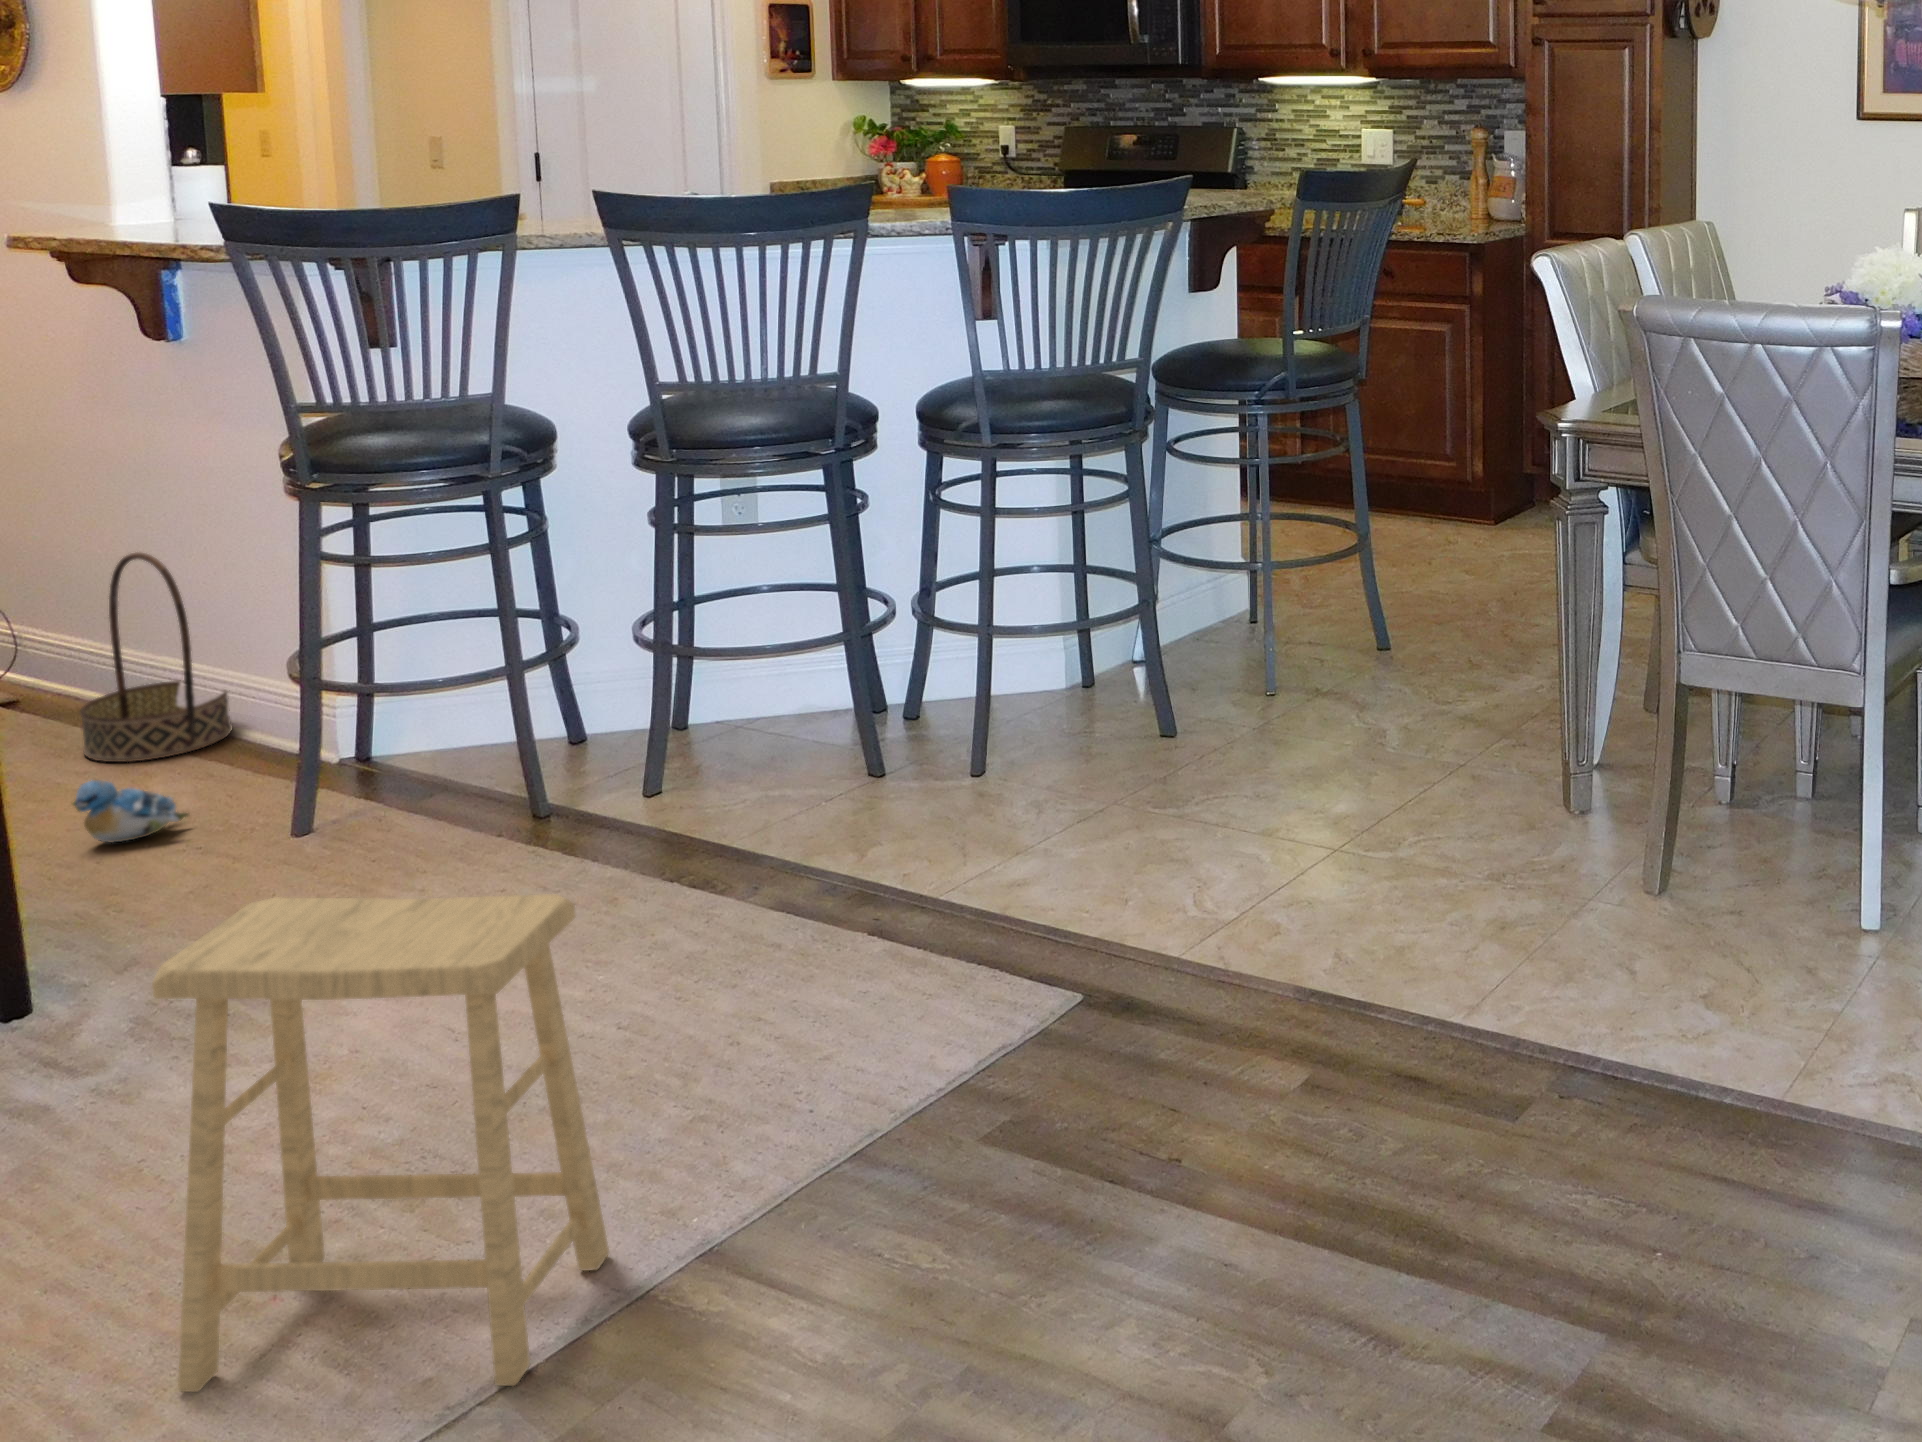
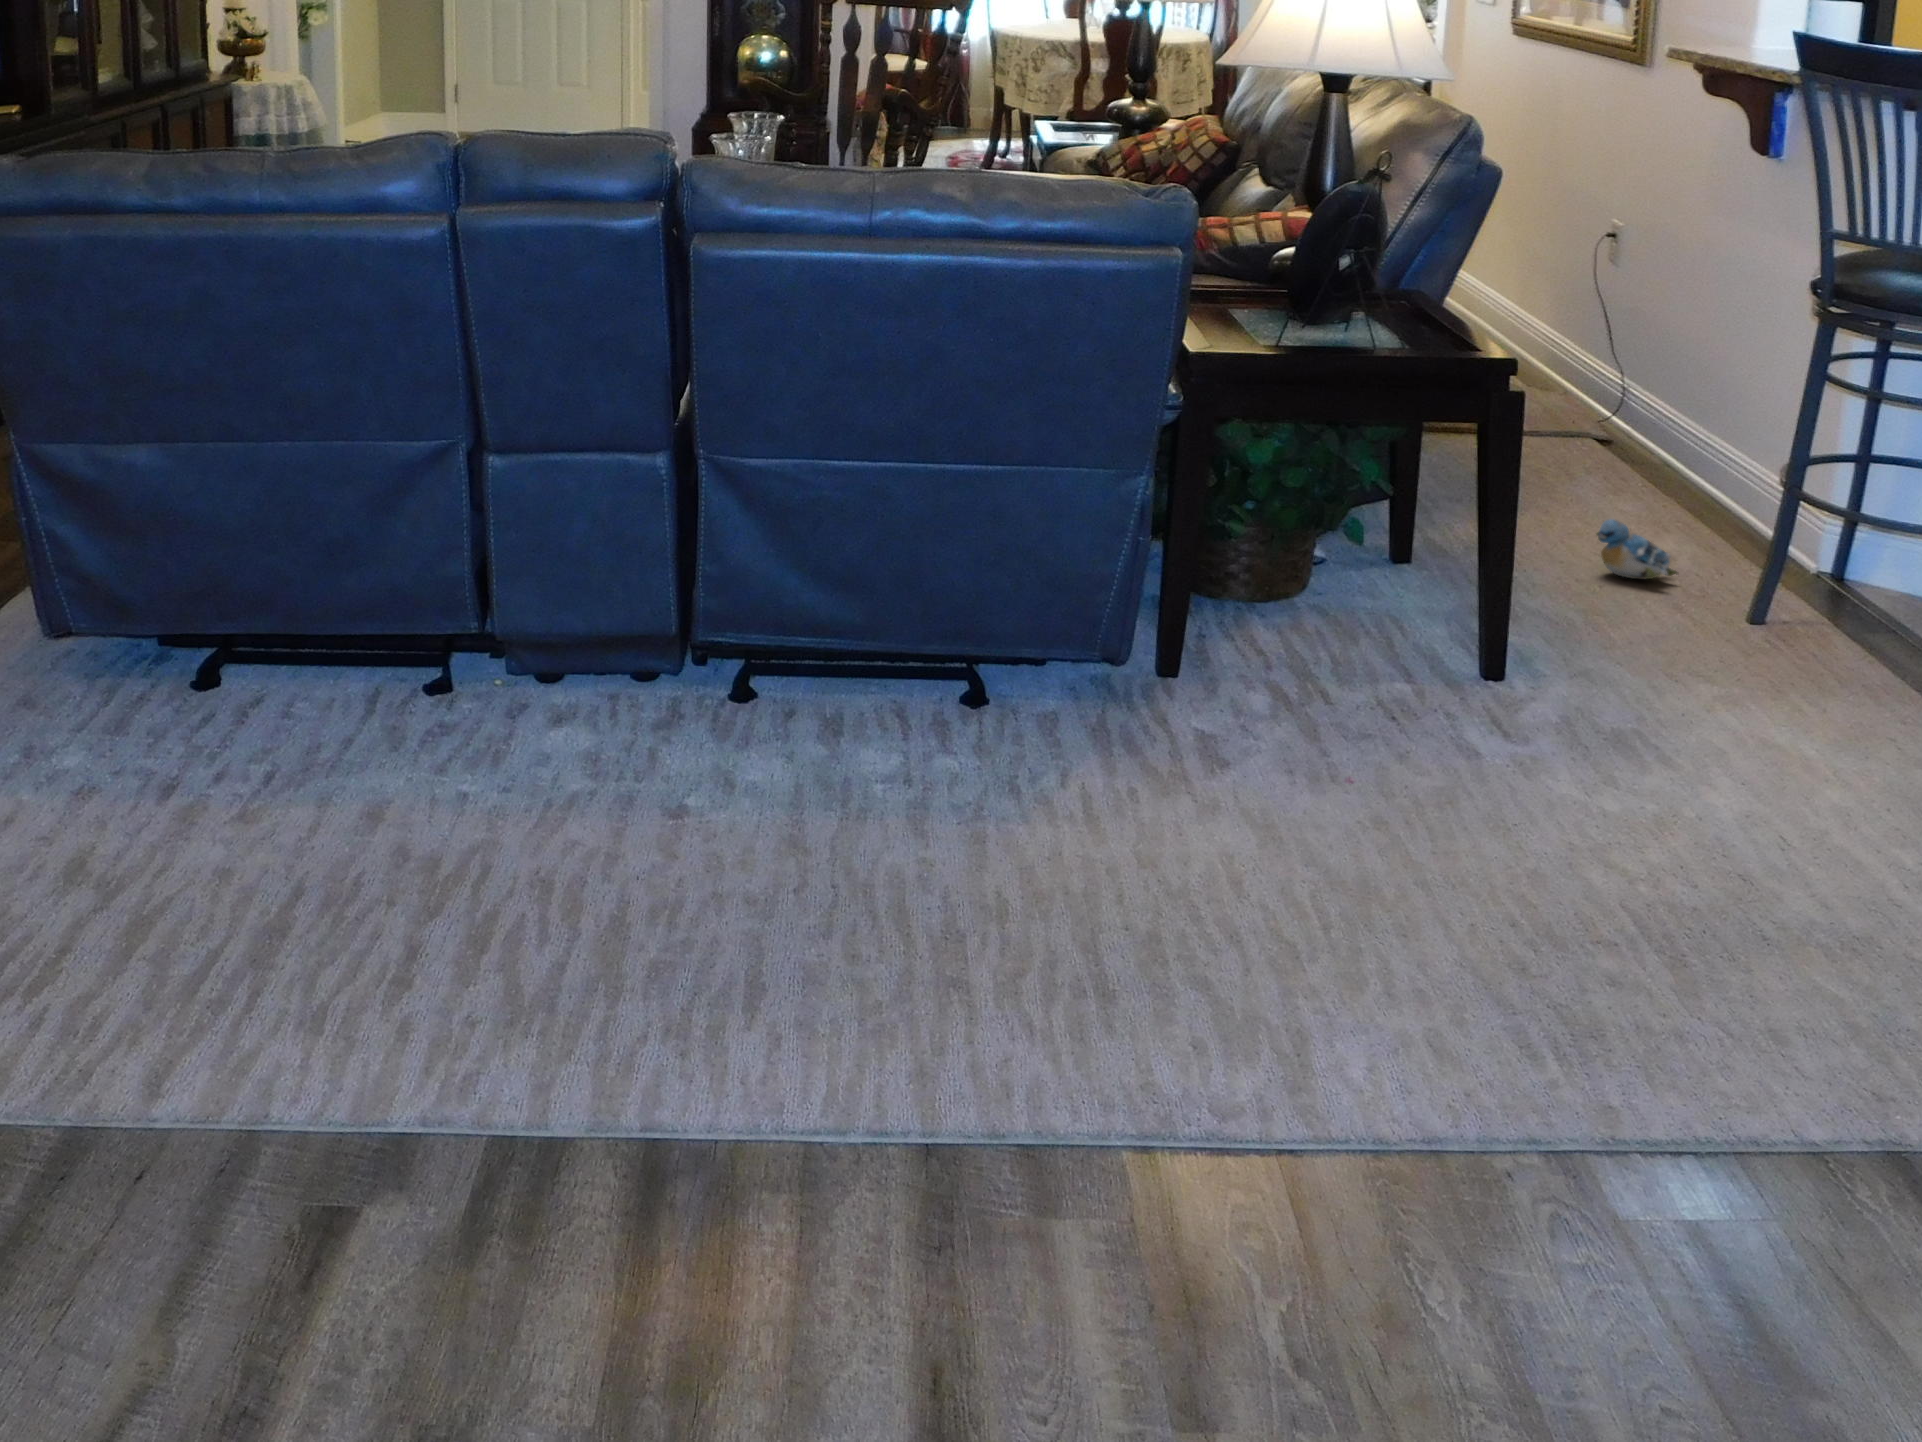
basket: present [80,552,232,762] -> none [1629,339,1749,522]
footstool: present [152,894,609,1392] -> none [1477,655,1869,1171]

